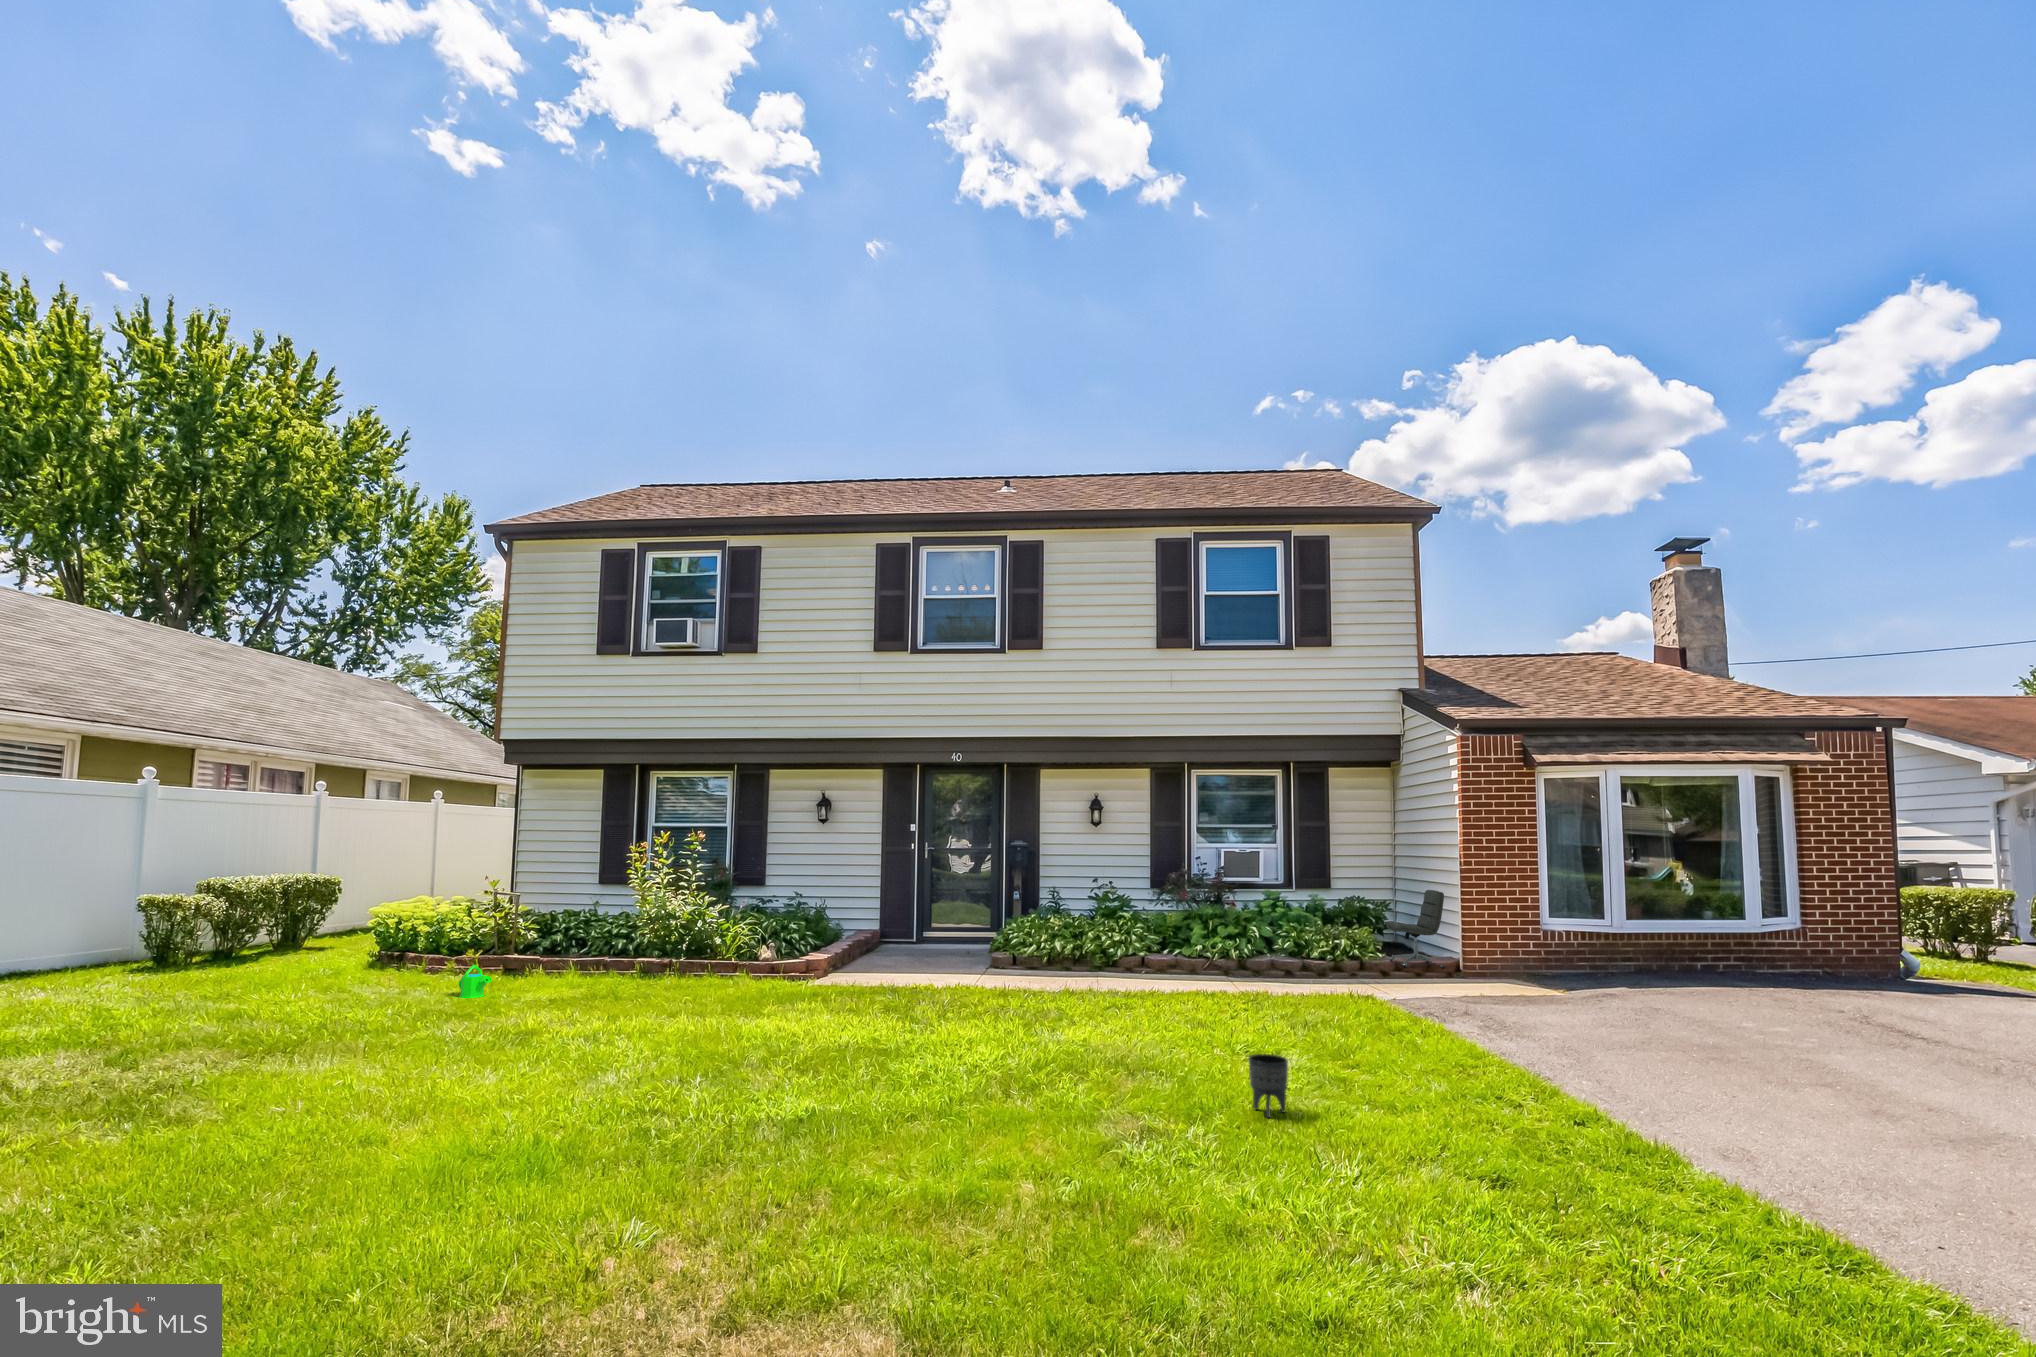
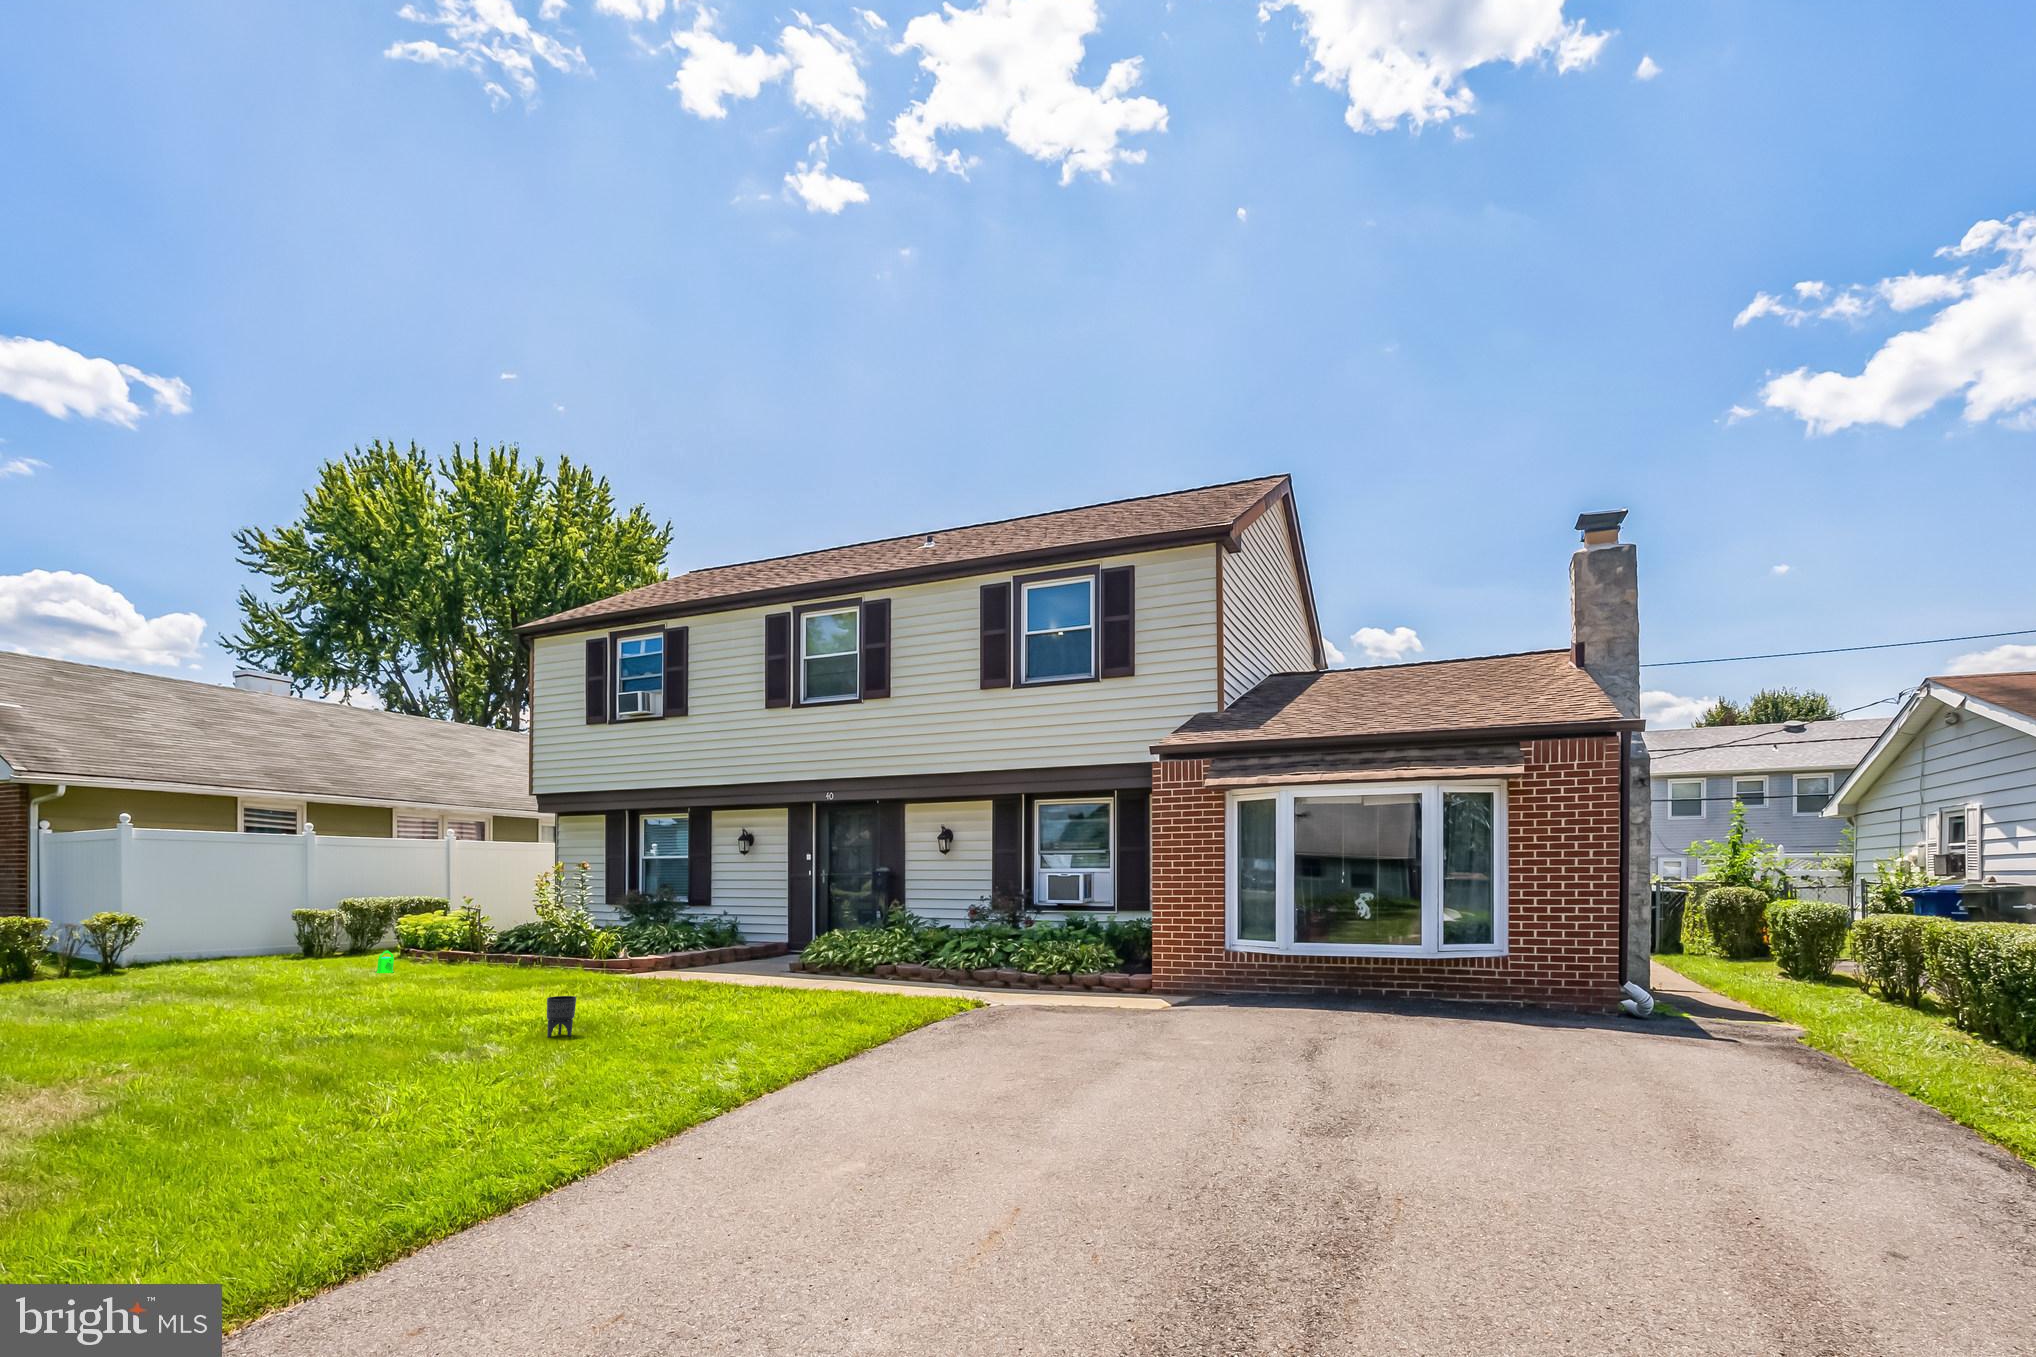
chair: present [1386,890,1445,968] -> none [1111,913,1164,989]

